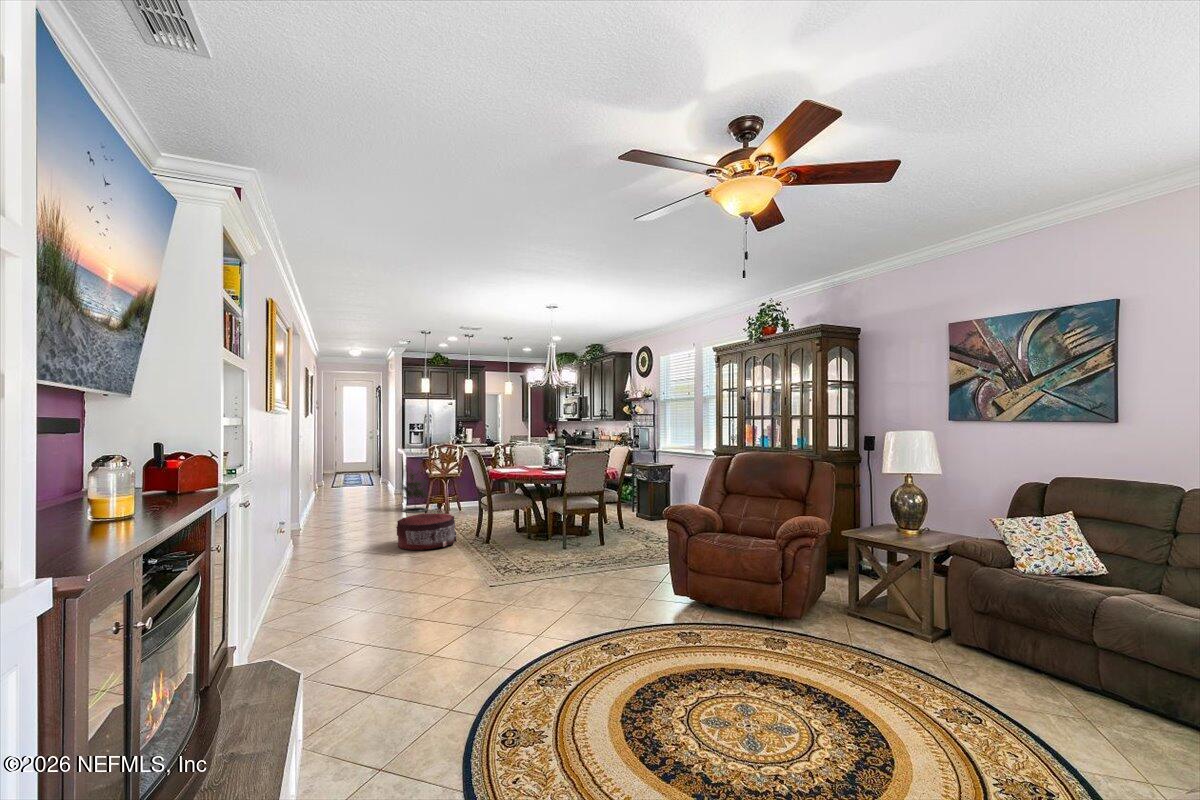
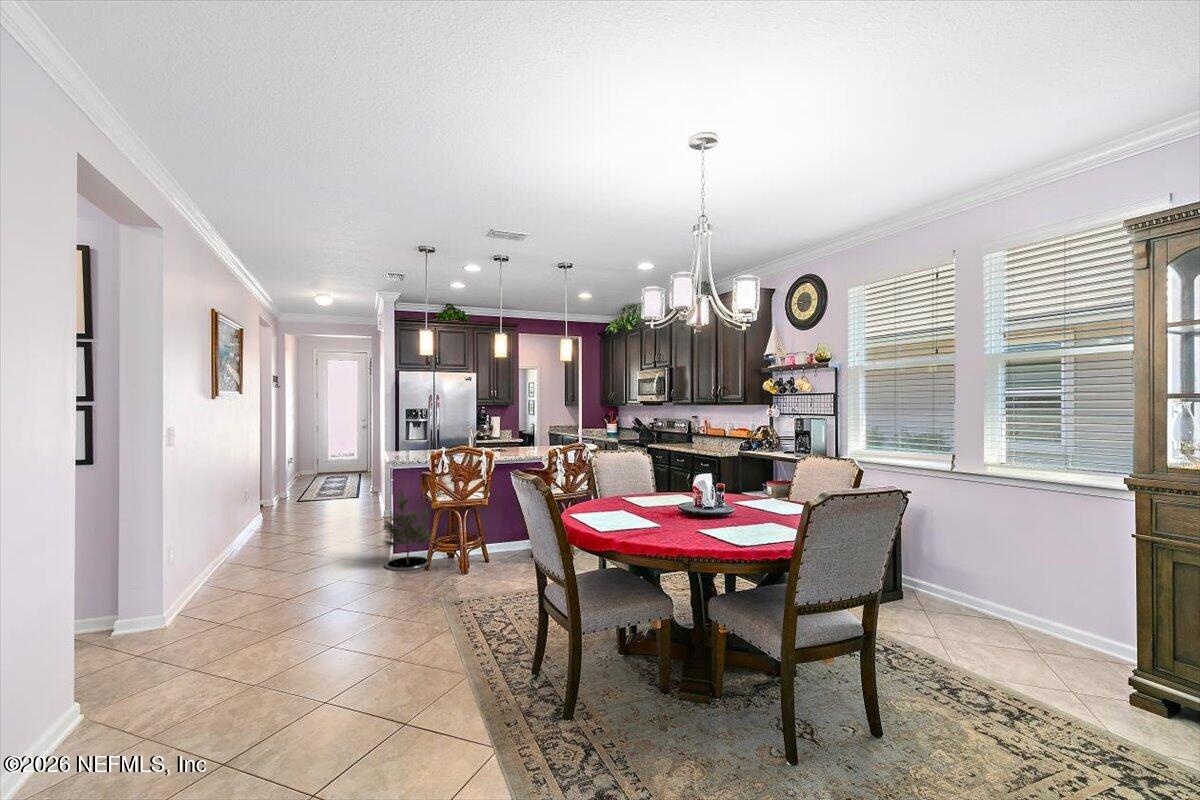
pouf: present [396,513,457,550] -> none [335,625,489,759]

